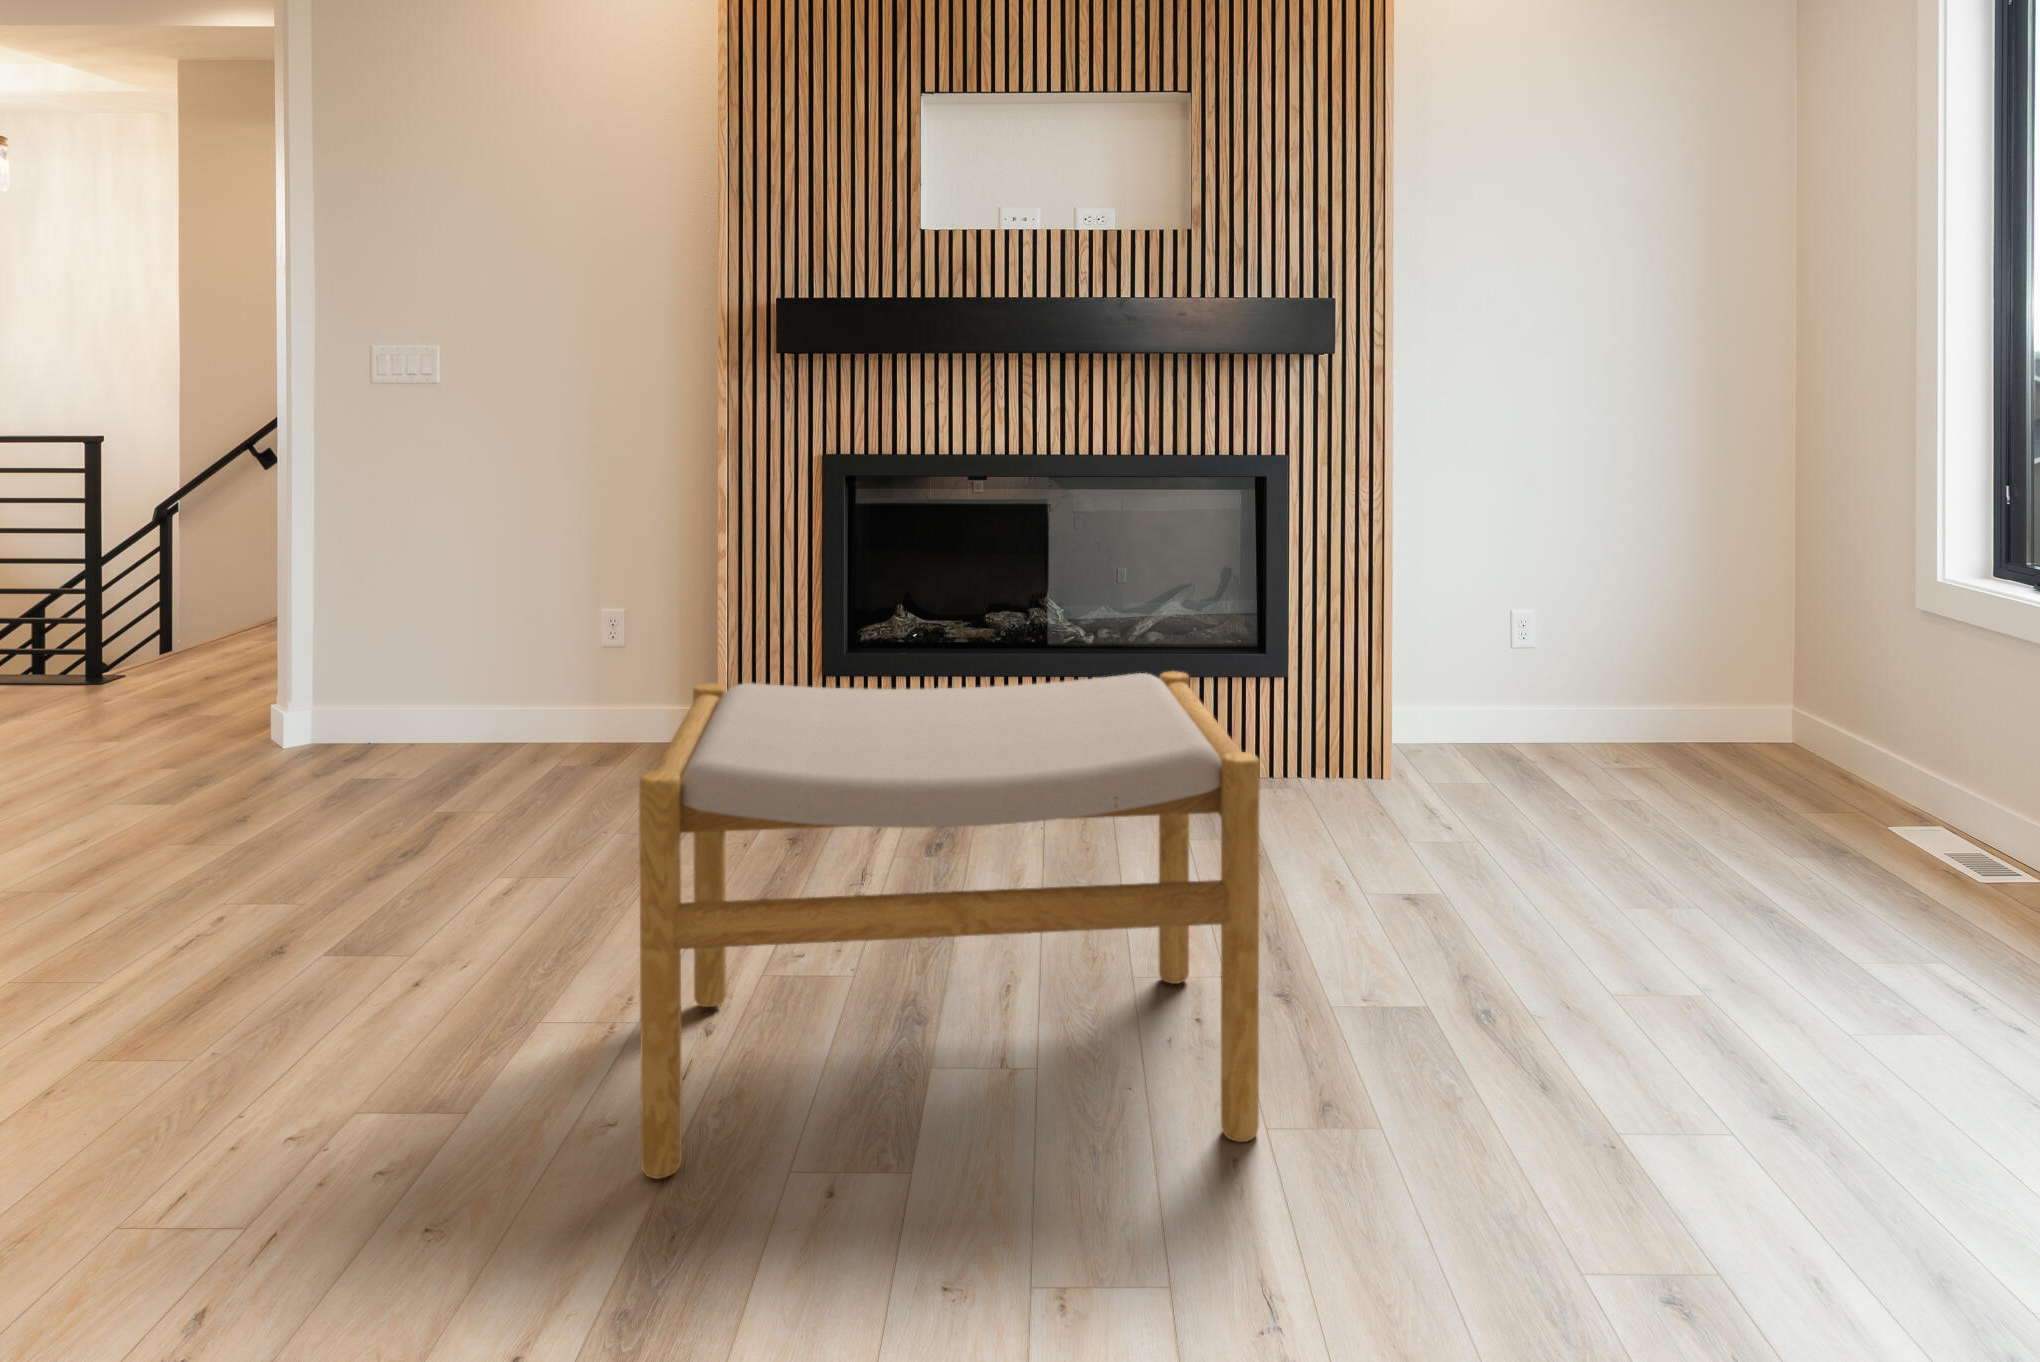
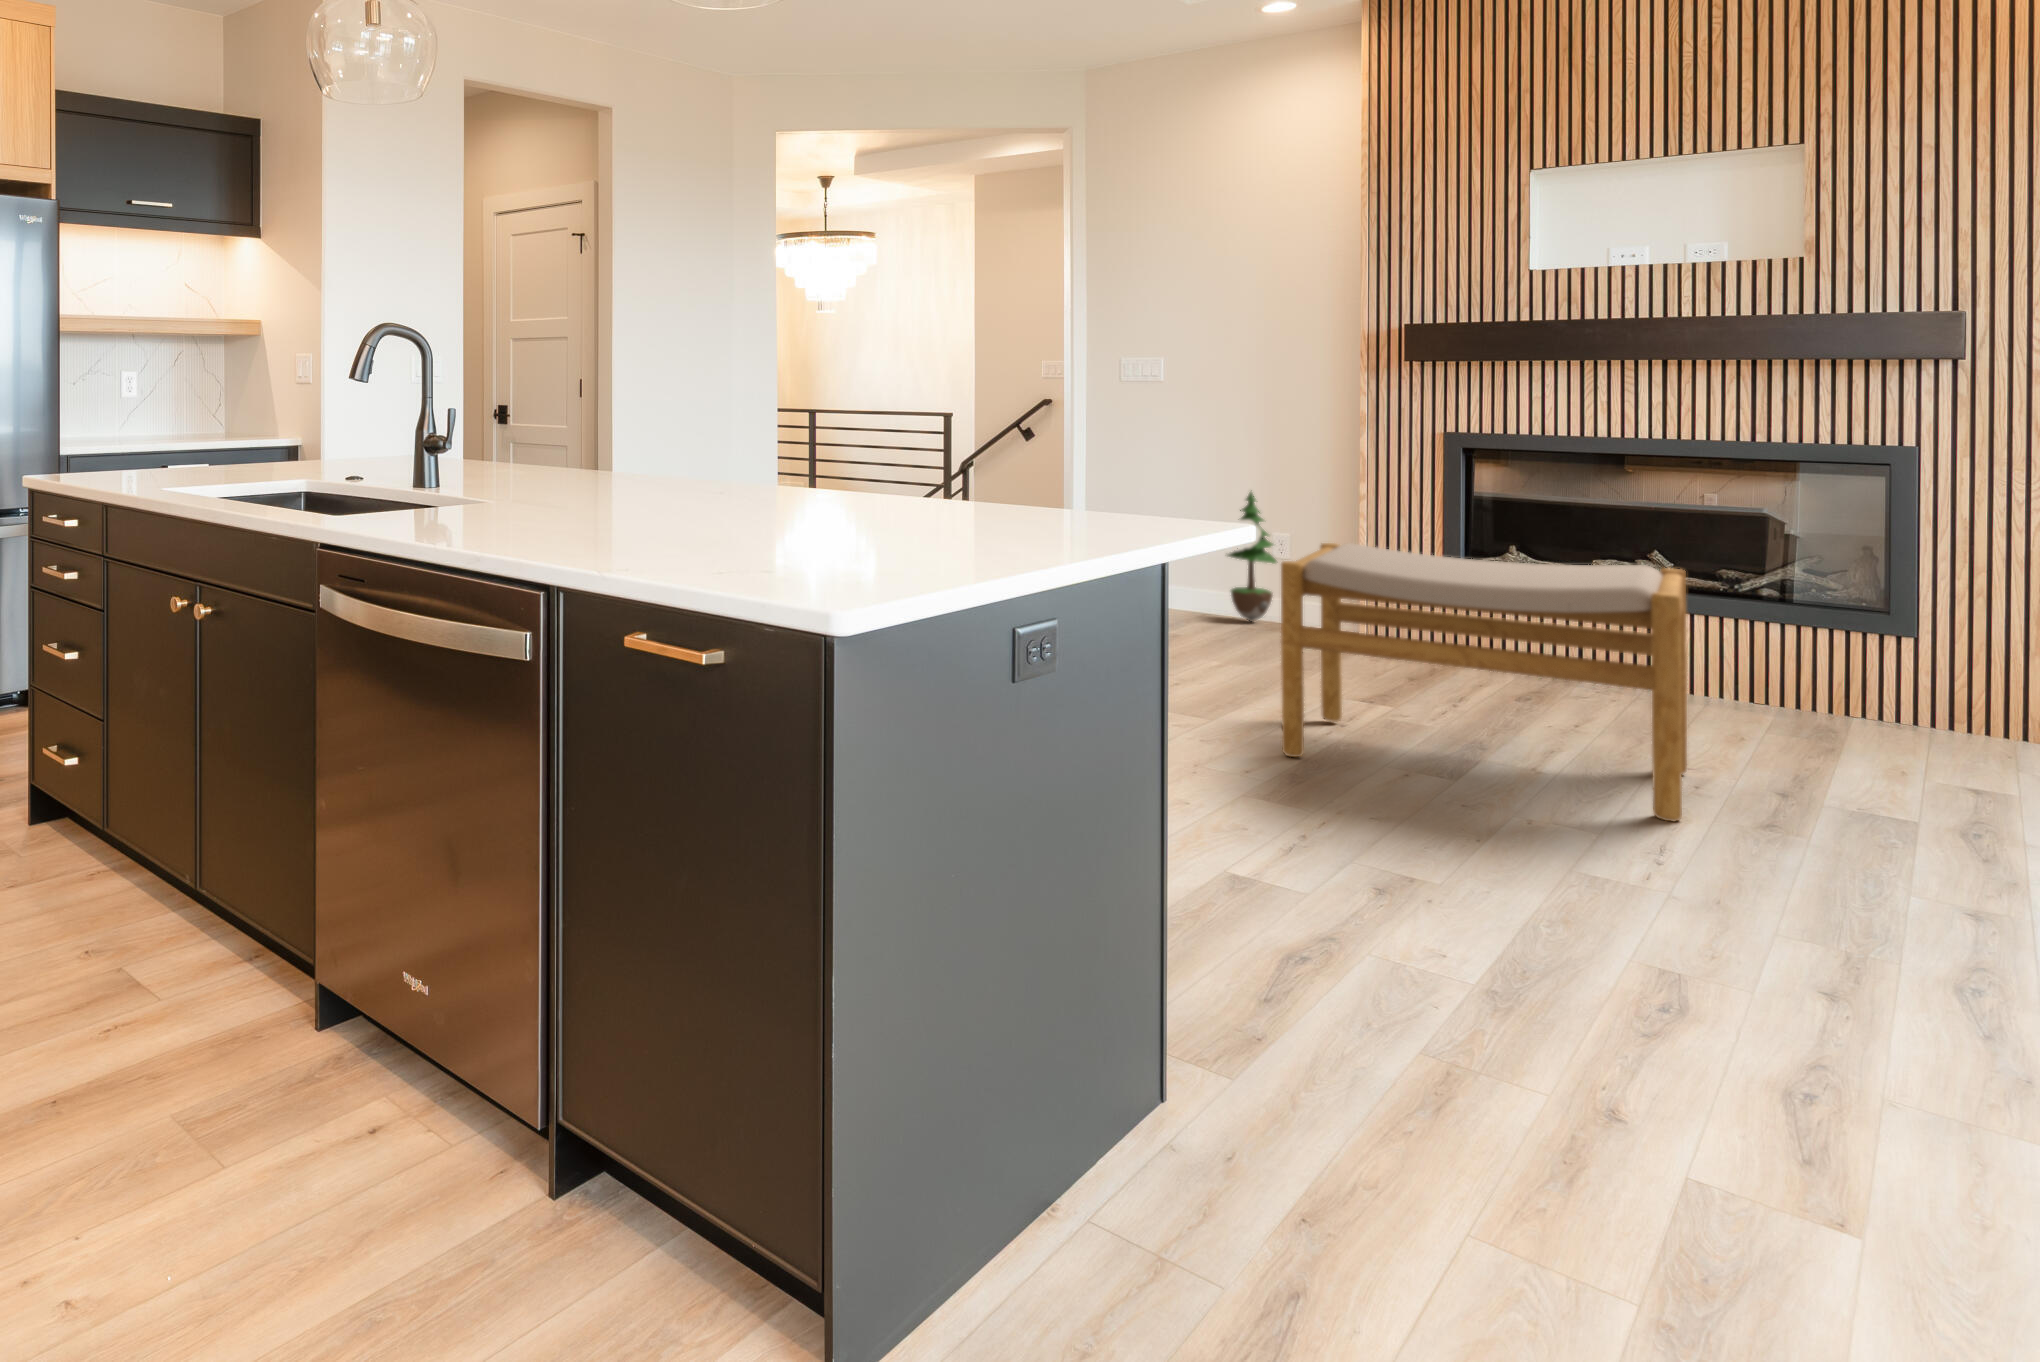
potted tree: none [526,545,602,745] -> present [1228,492,1276,621]

